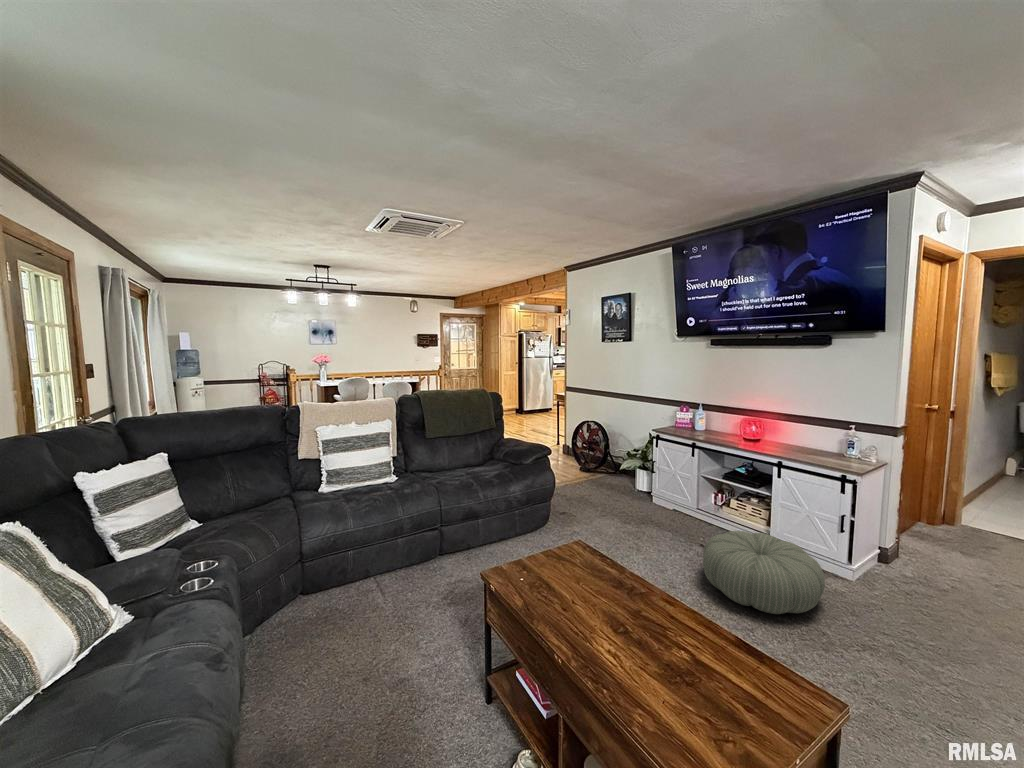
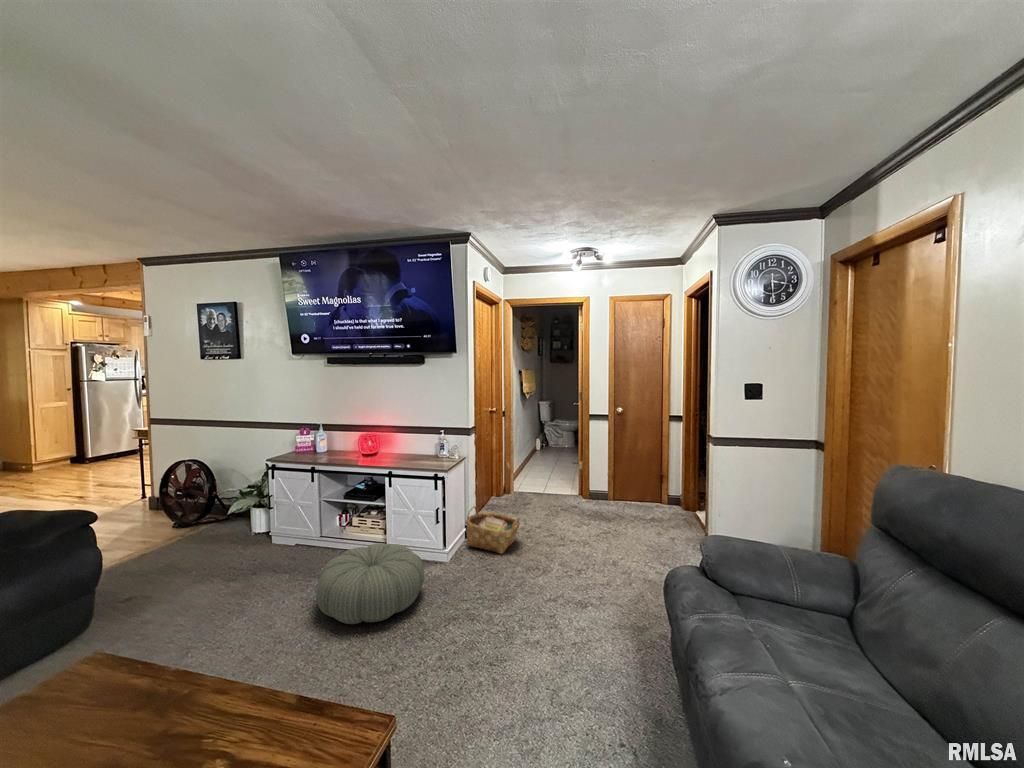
woven basket: none [881,526,982,600] -> present [465,506,519,554]

